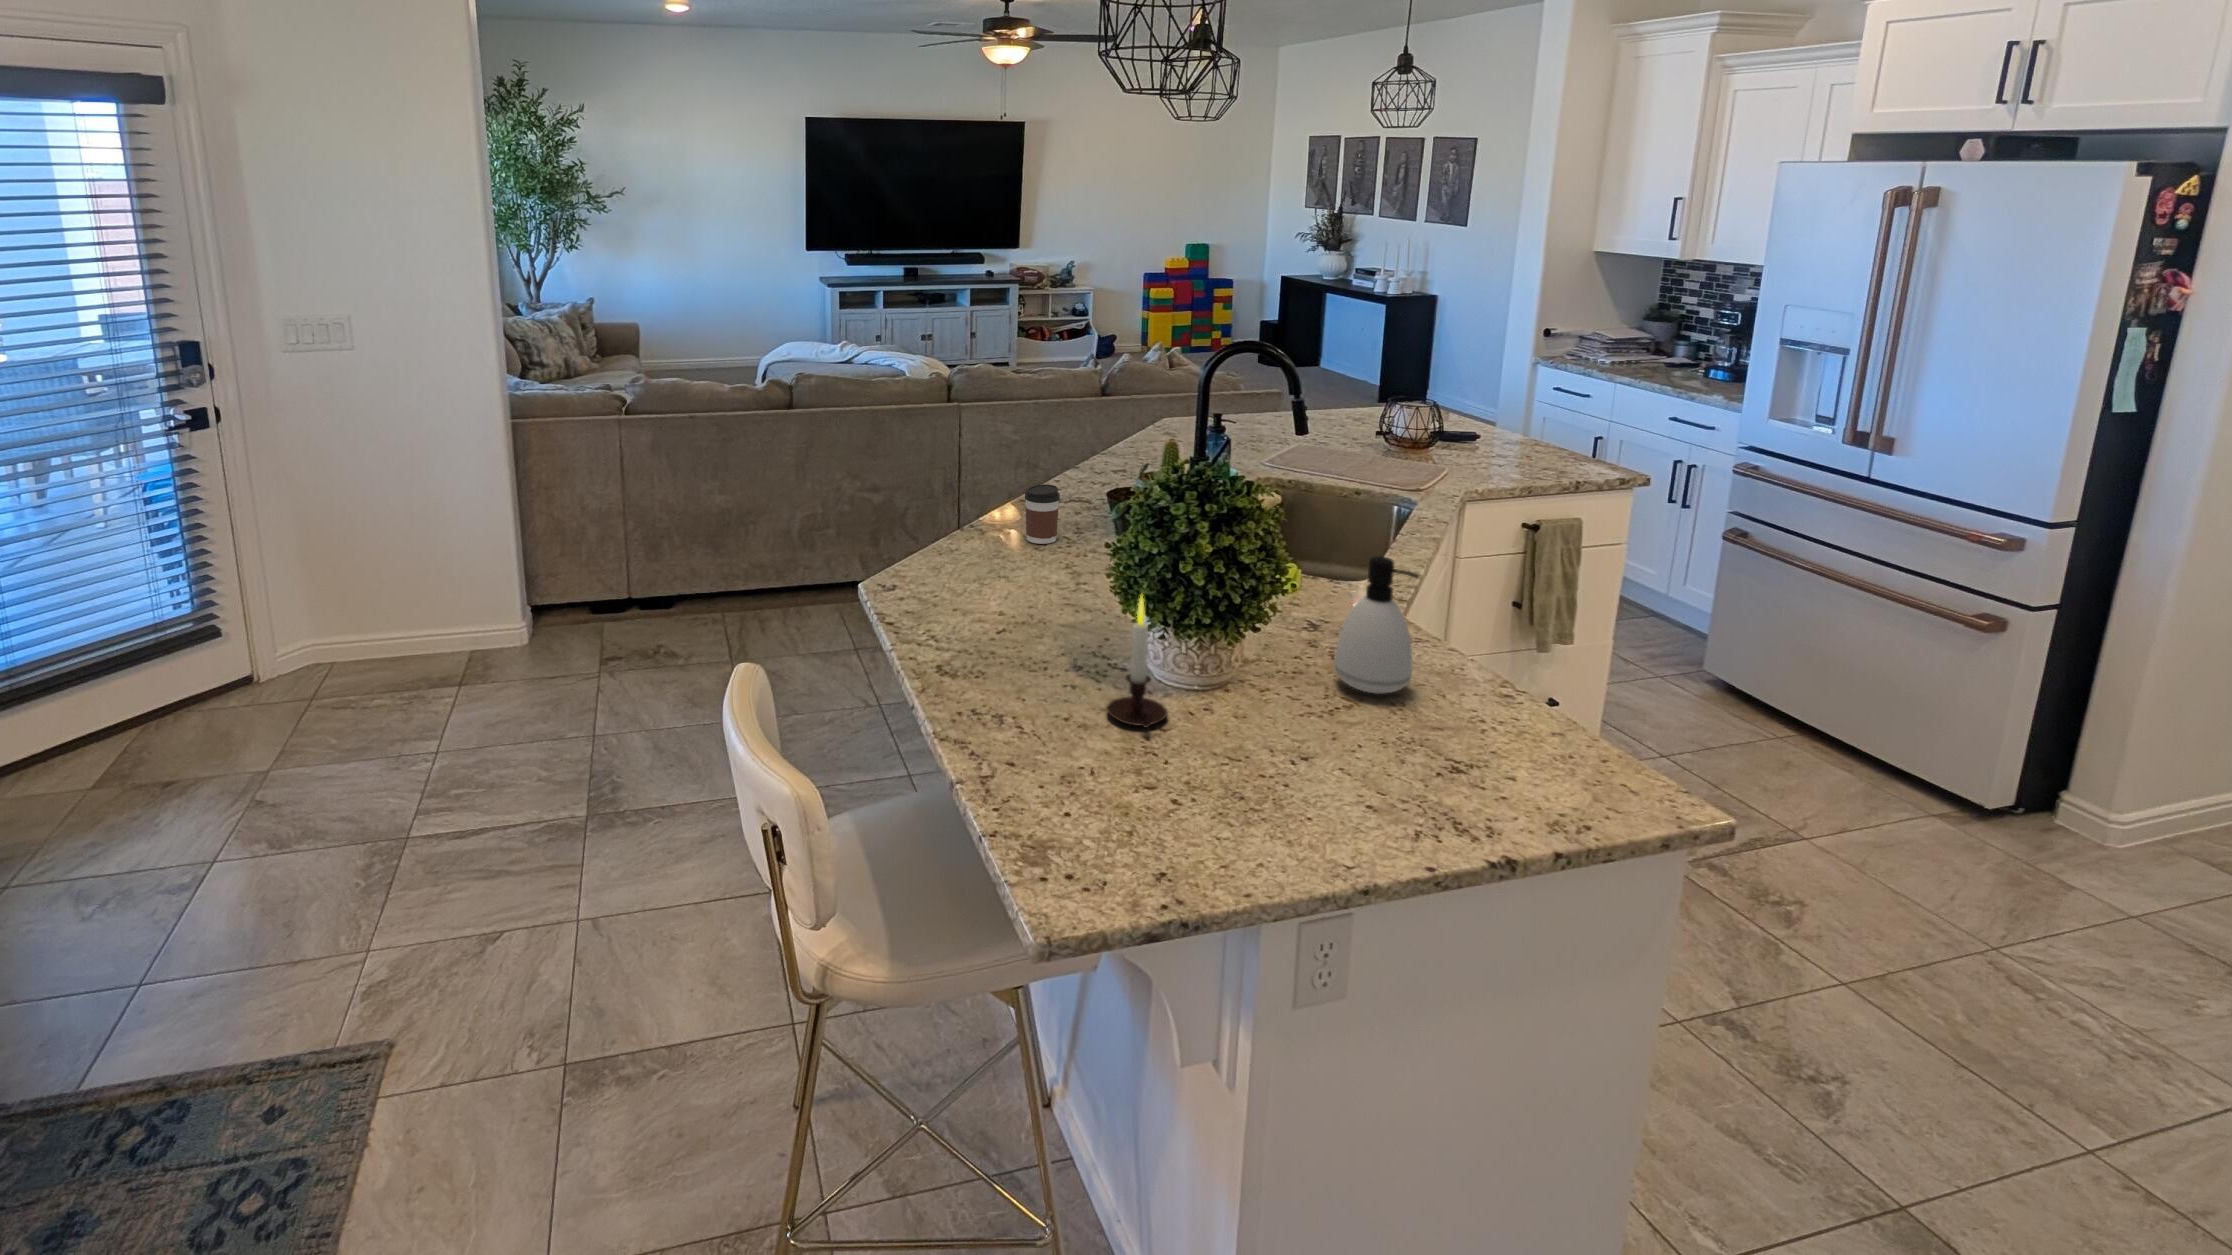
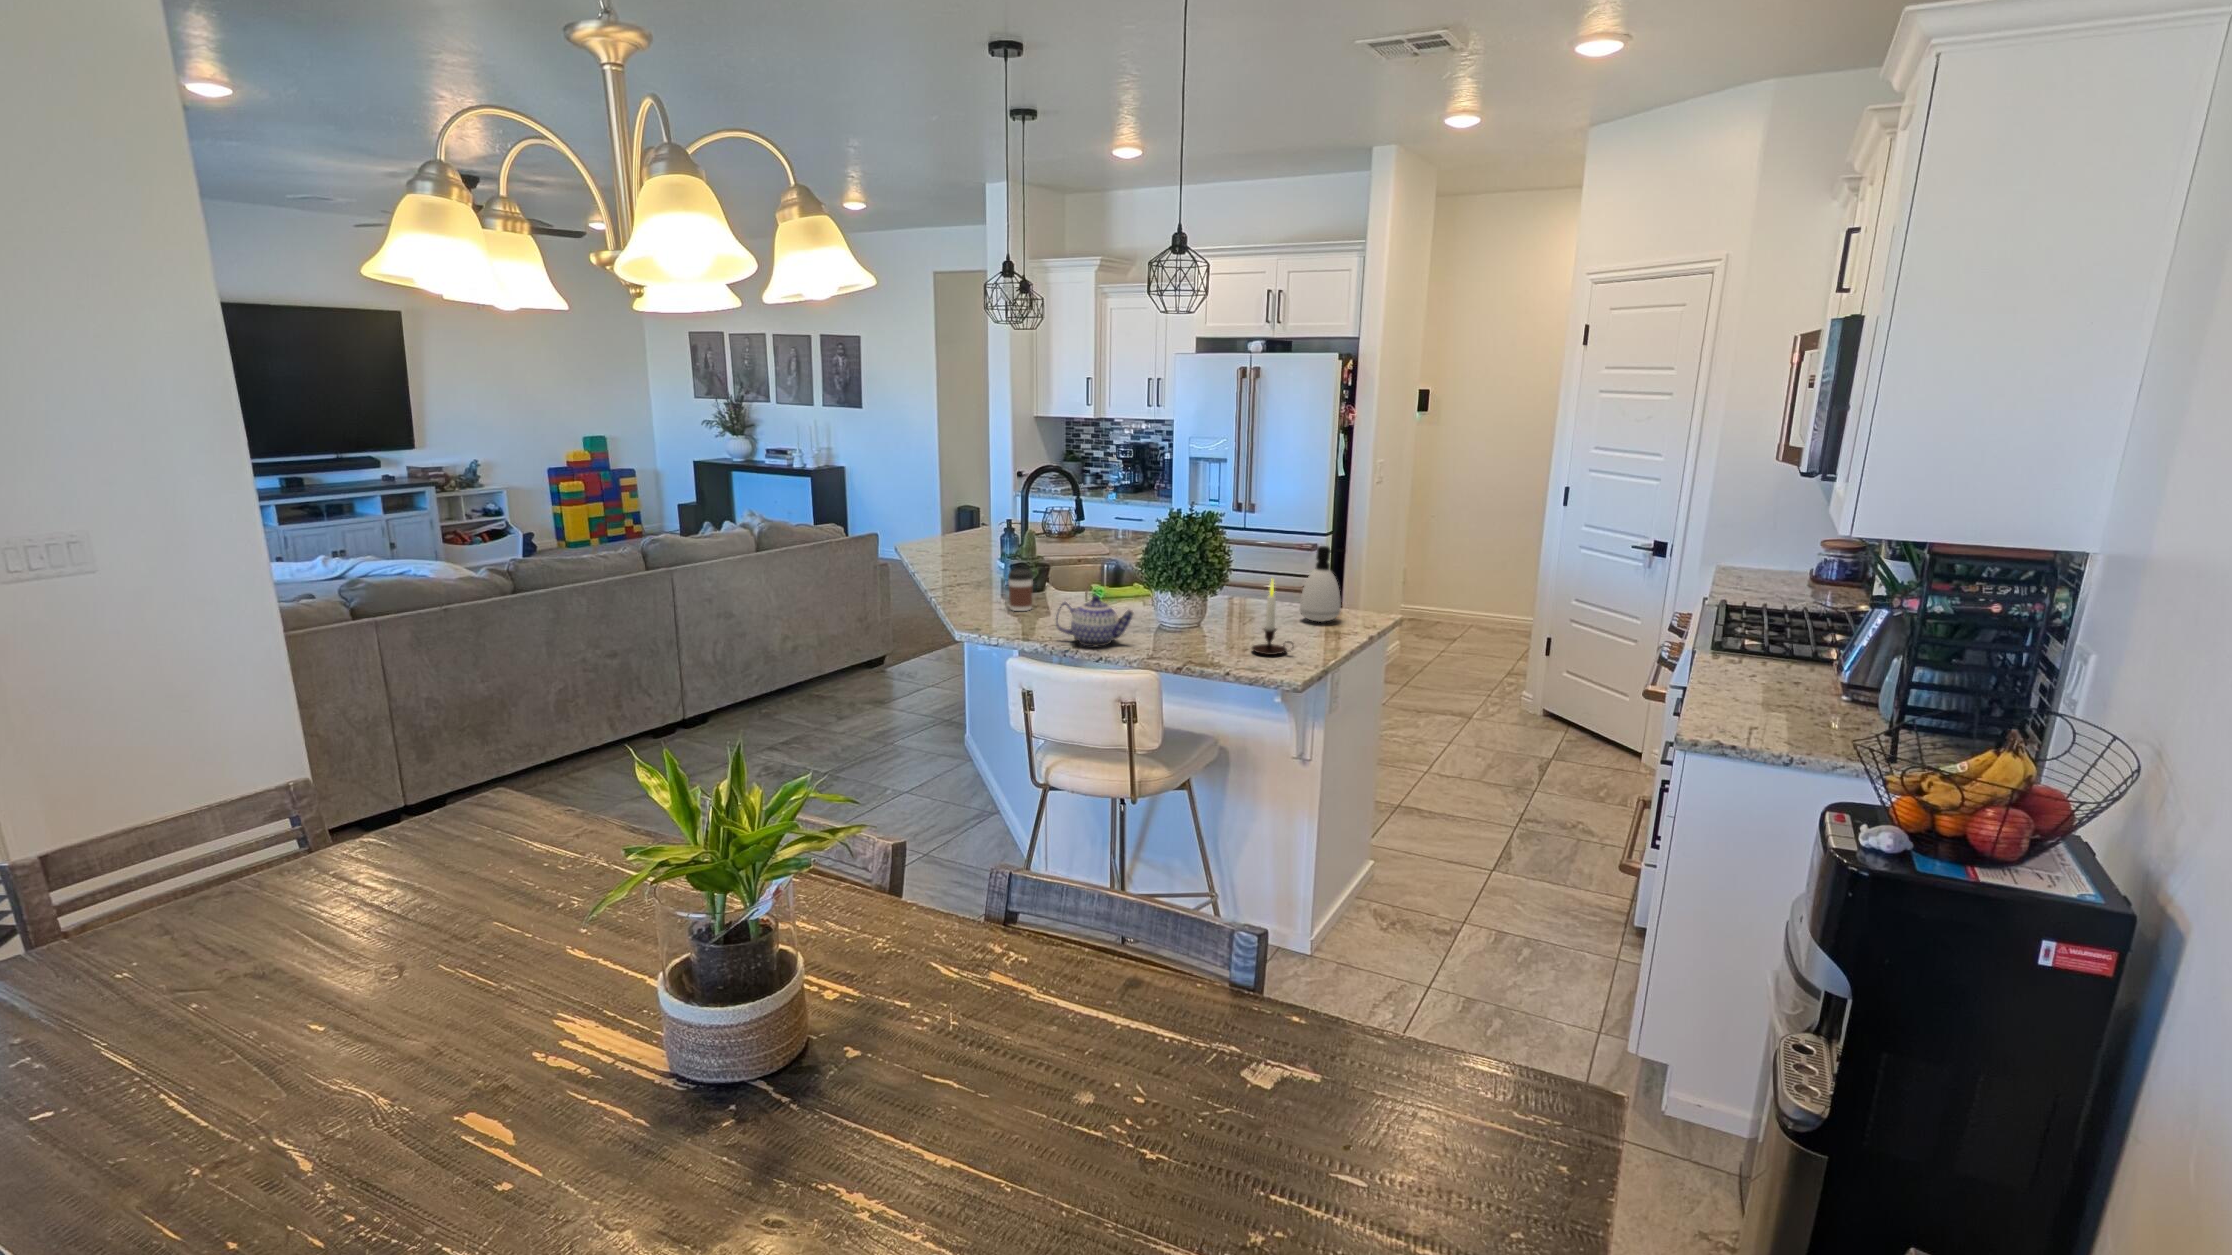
teapot: none [945,548,1016,625] -> present [1056,596,1134,646]

